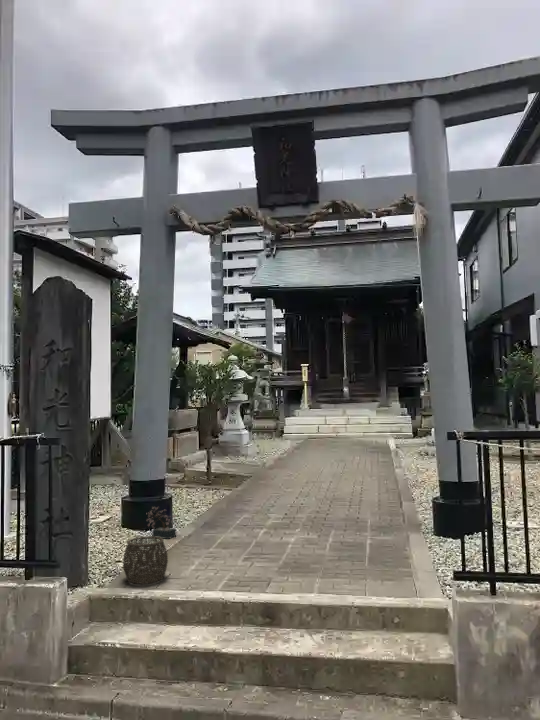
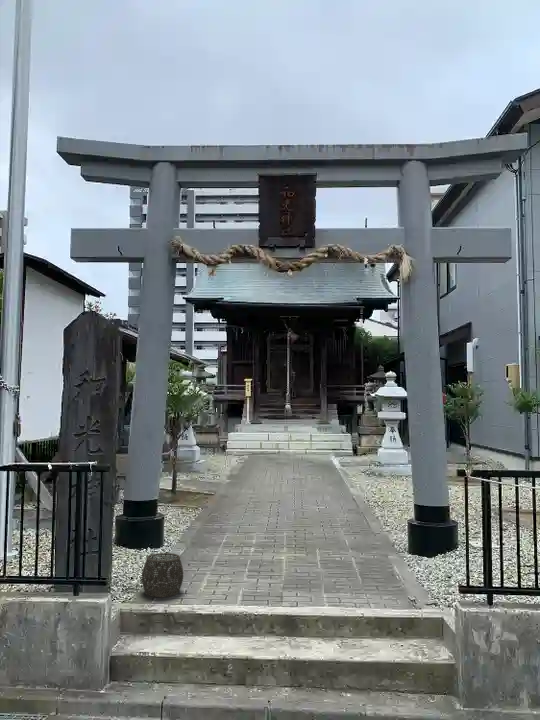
decorative plant: present [149,512,177,539] -> none [142,523,175,554]

